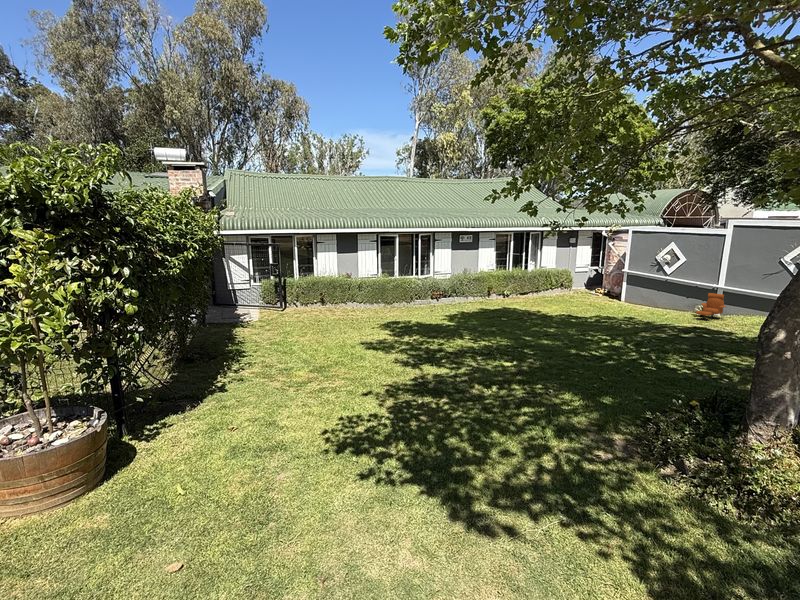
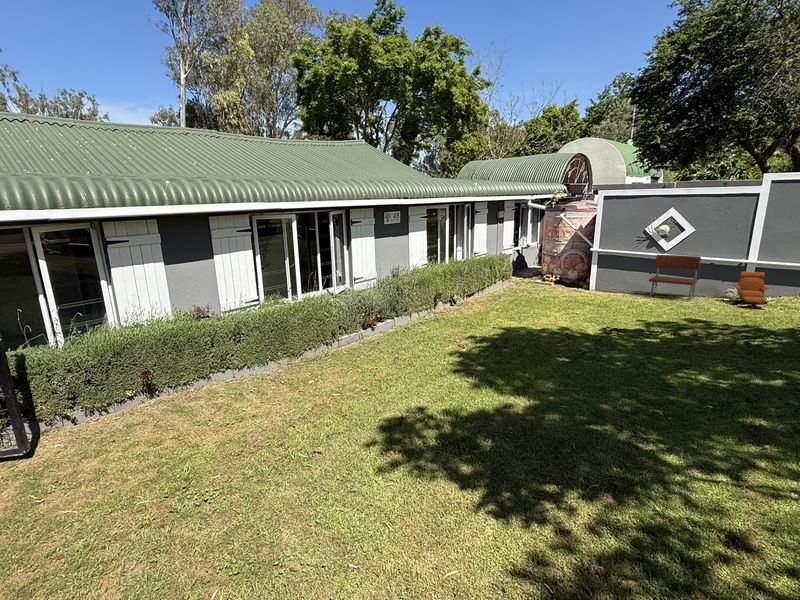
bench: none [648,277,687,313] -> present [649,255,701,300]

